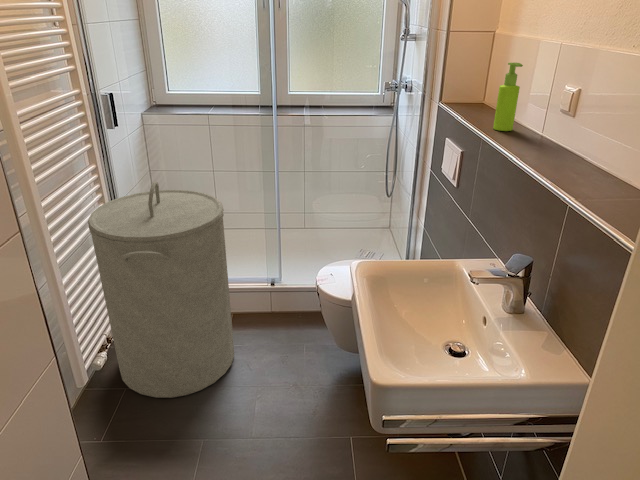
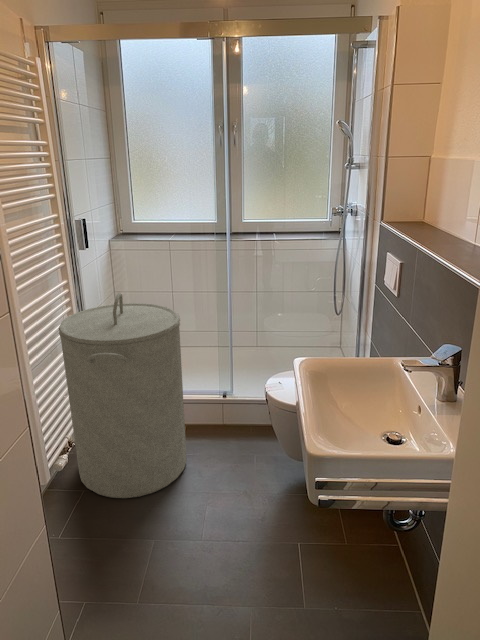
soap dispenser: present [493,63,523,131] -> none [428,180,453,242]

